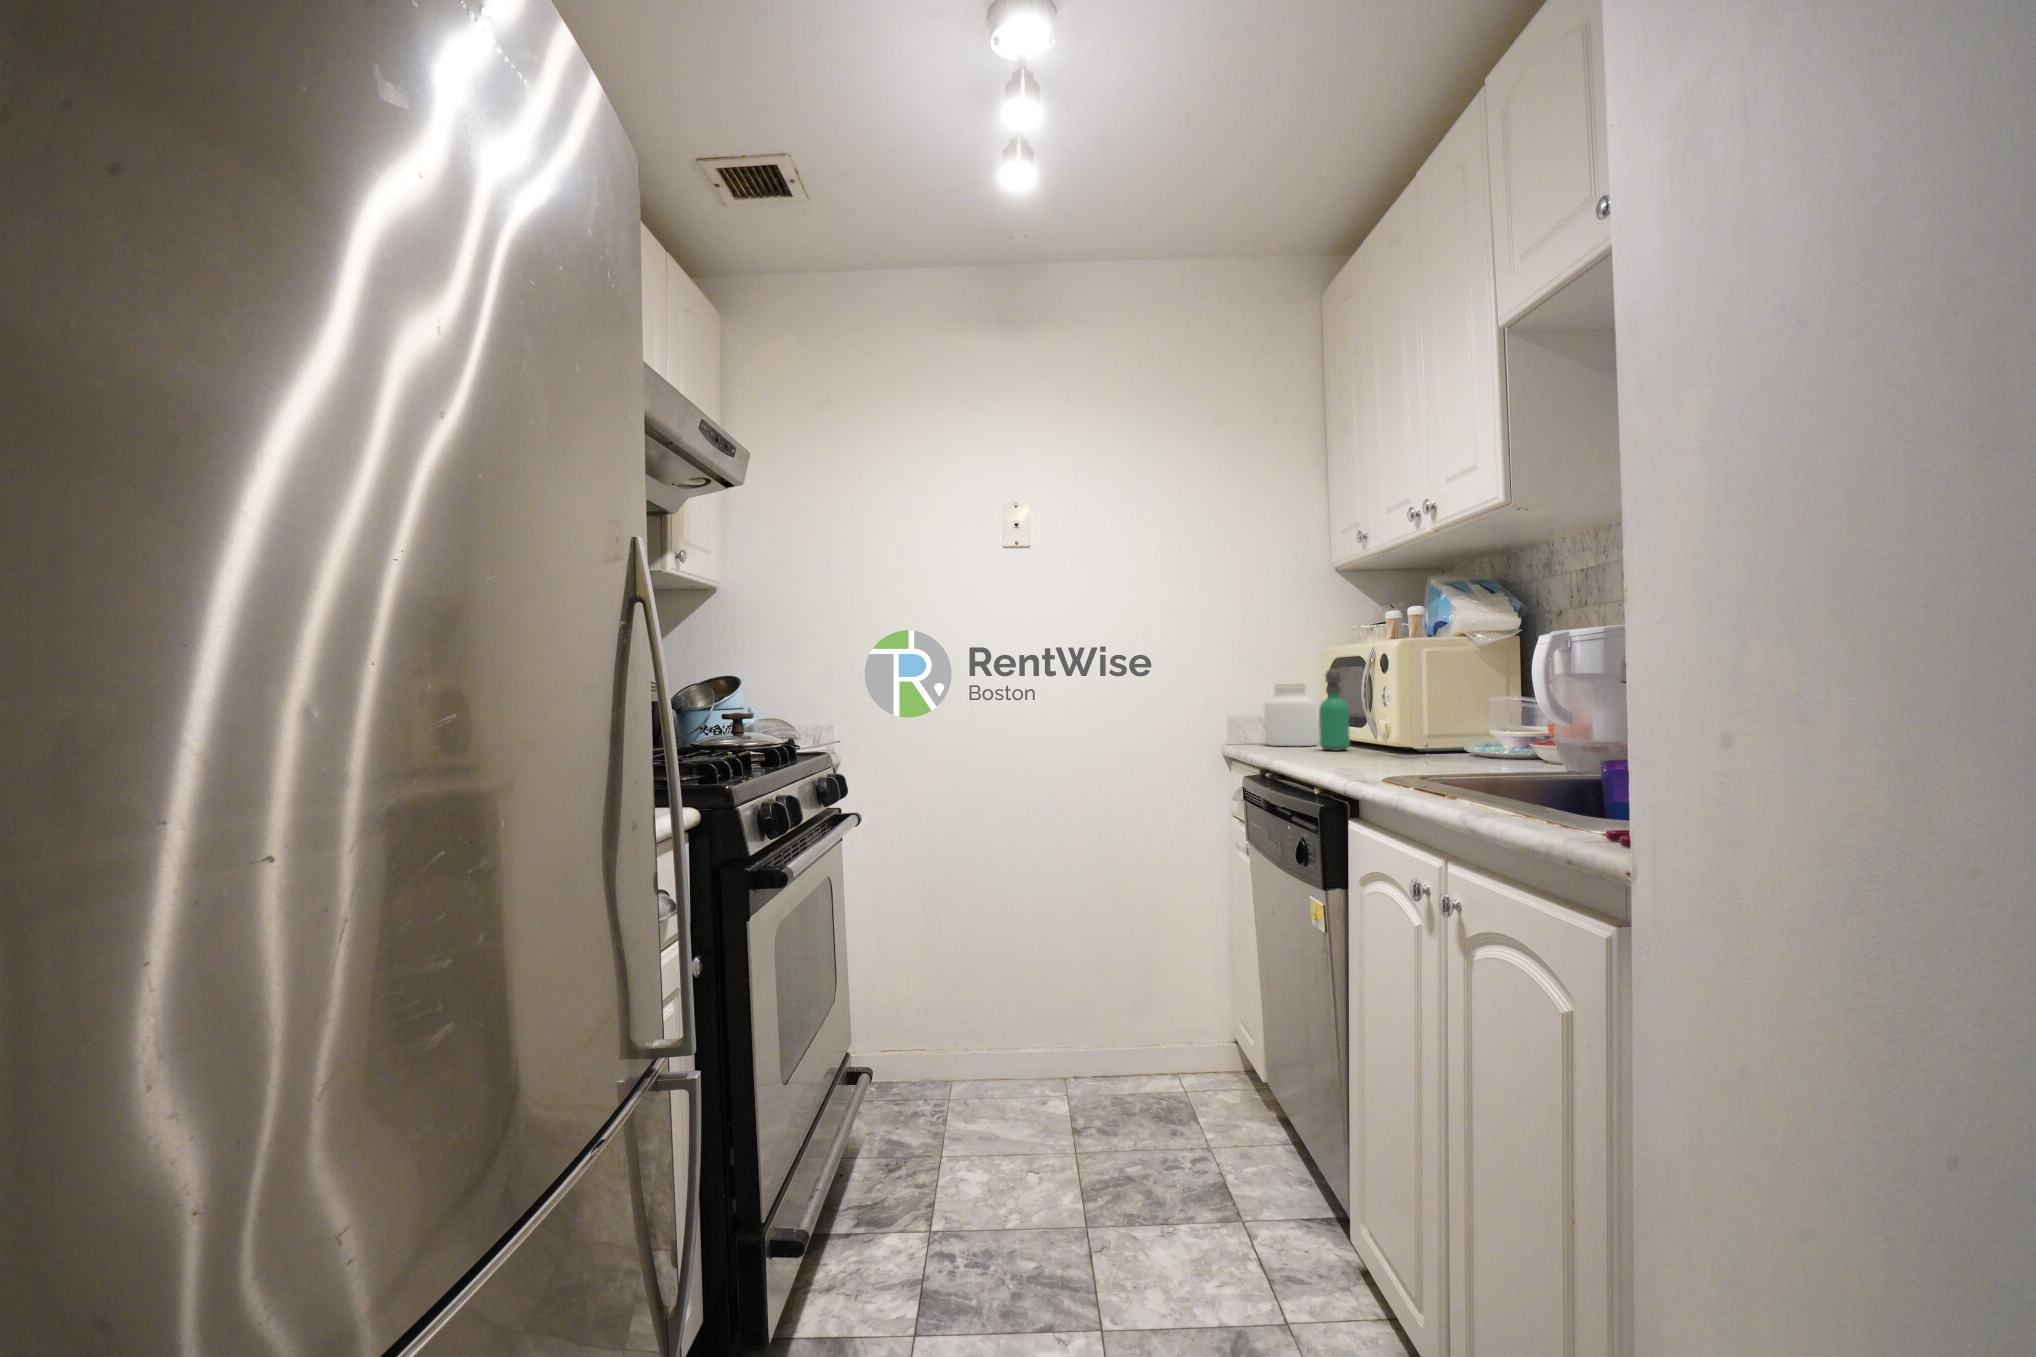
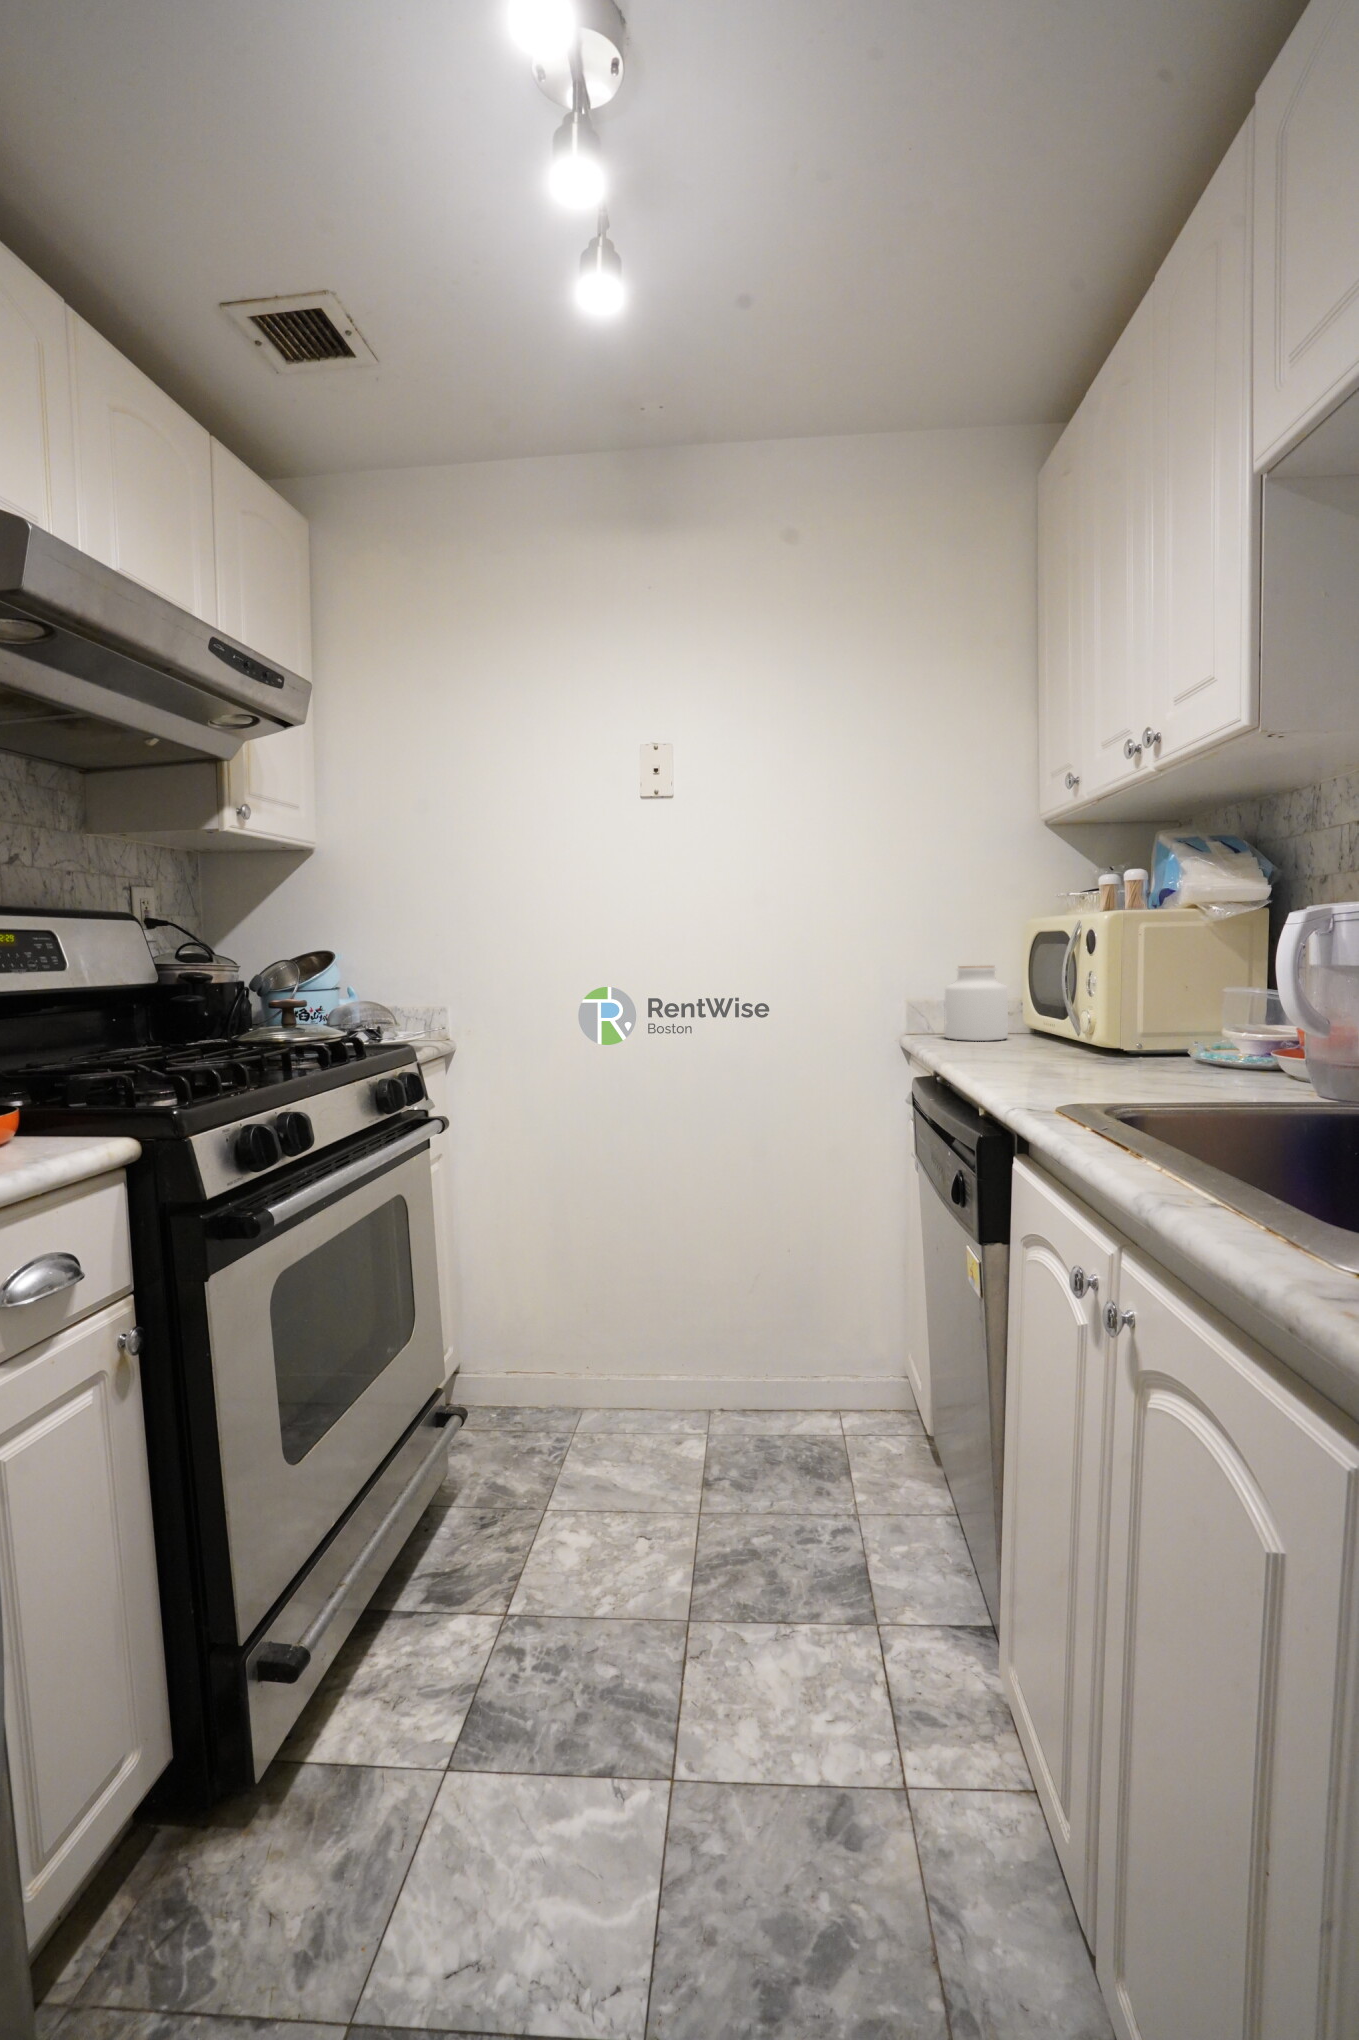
soap dispenser: present [1319,669,1350,750] -> none [1007,948,1044,1048]

